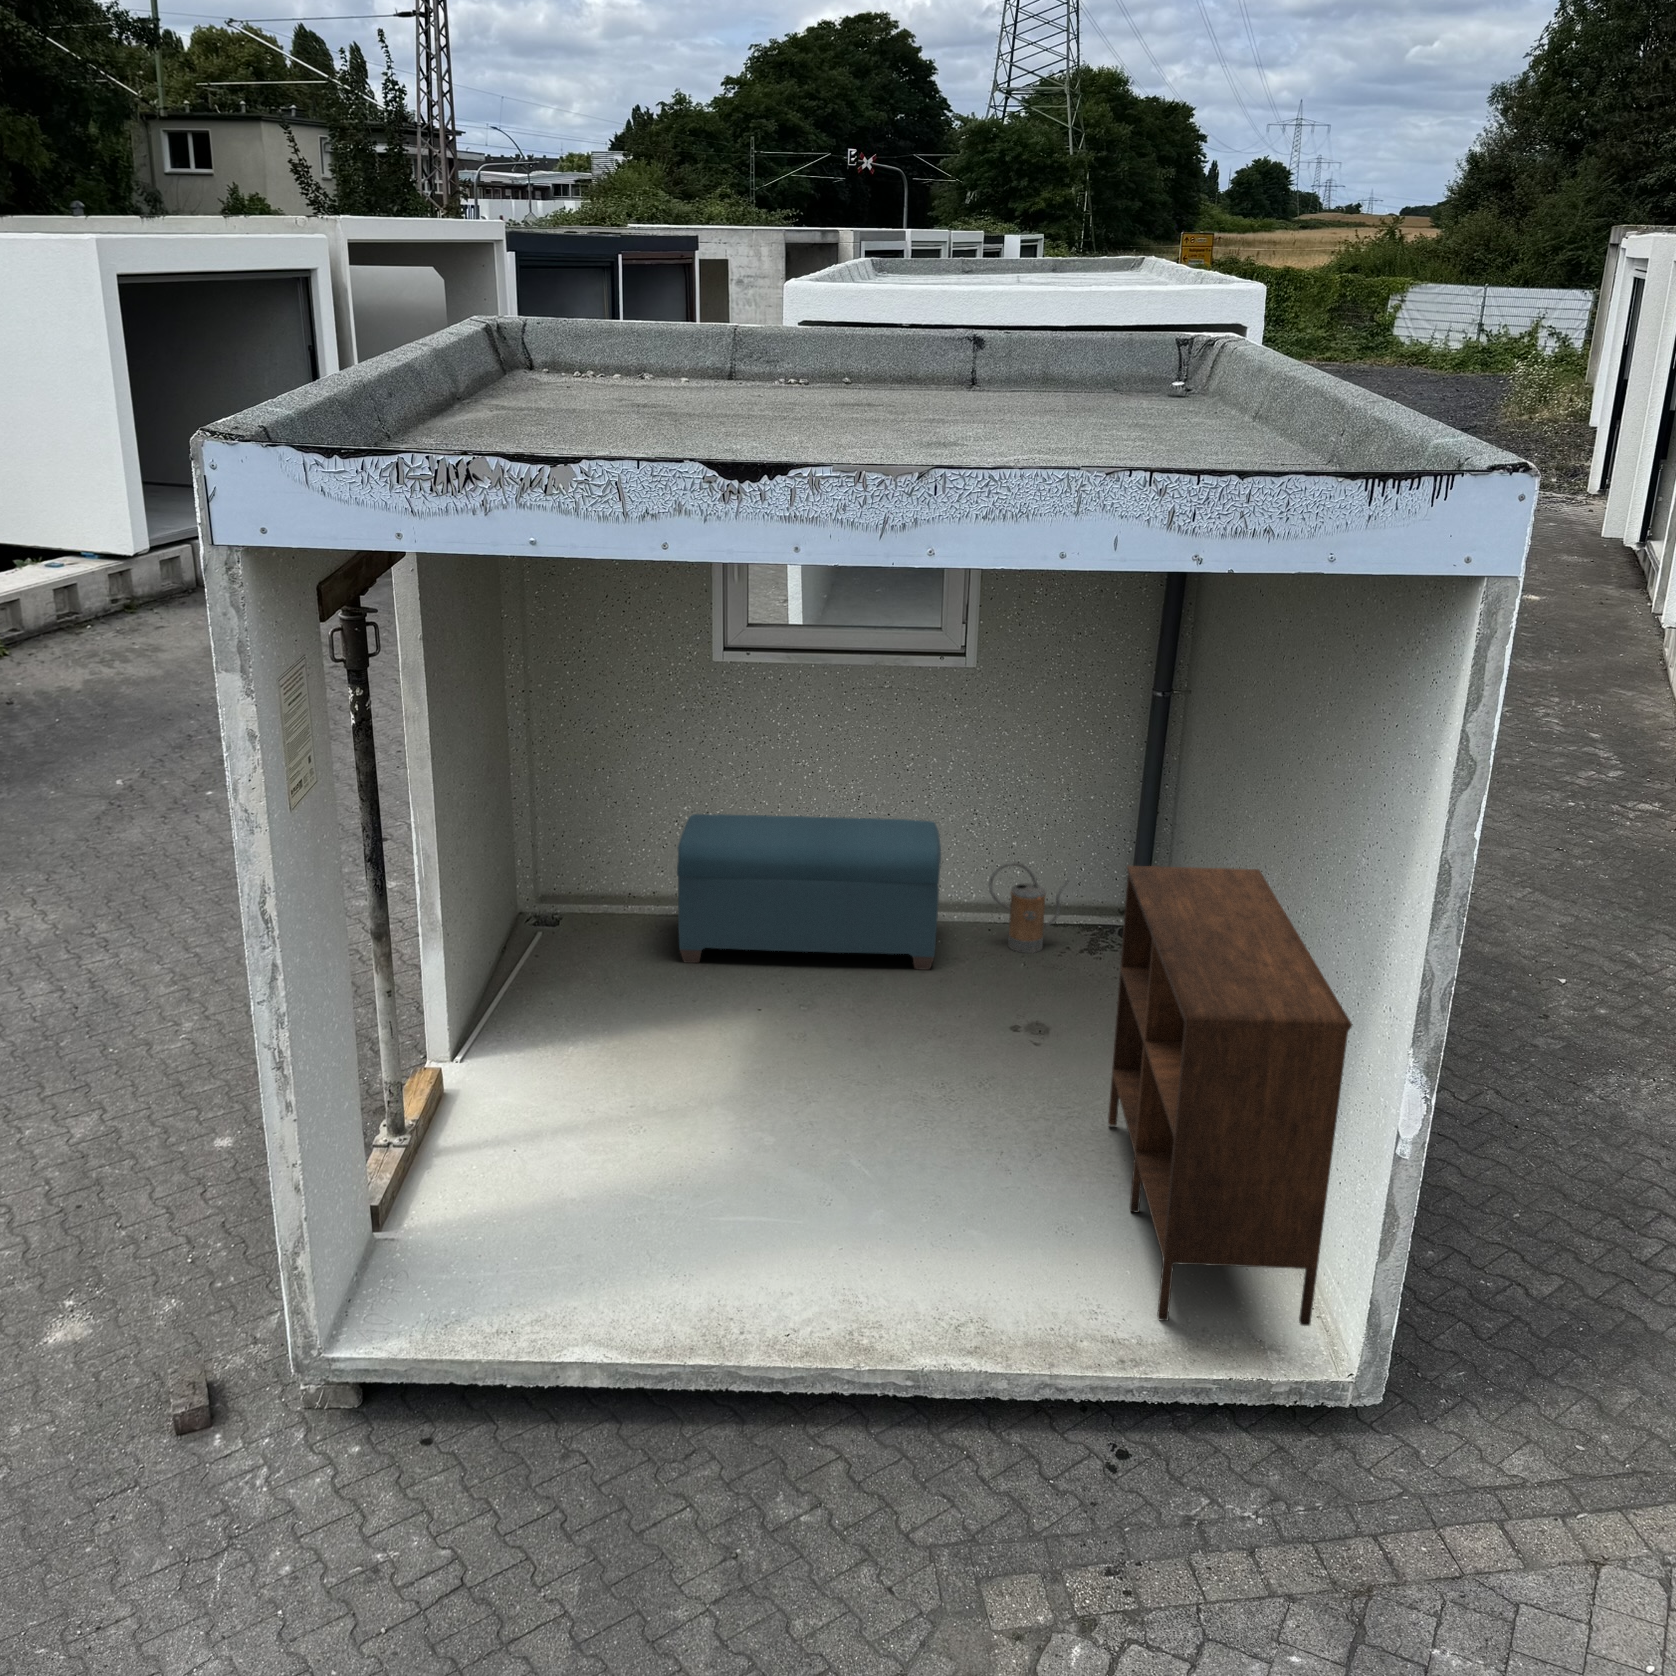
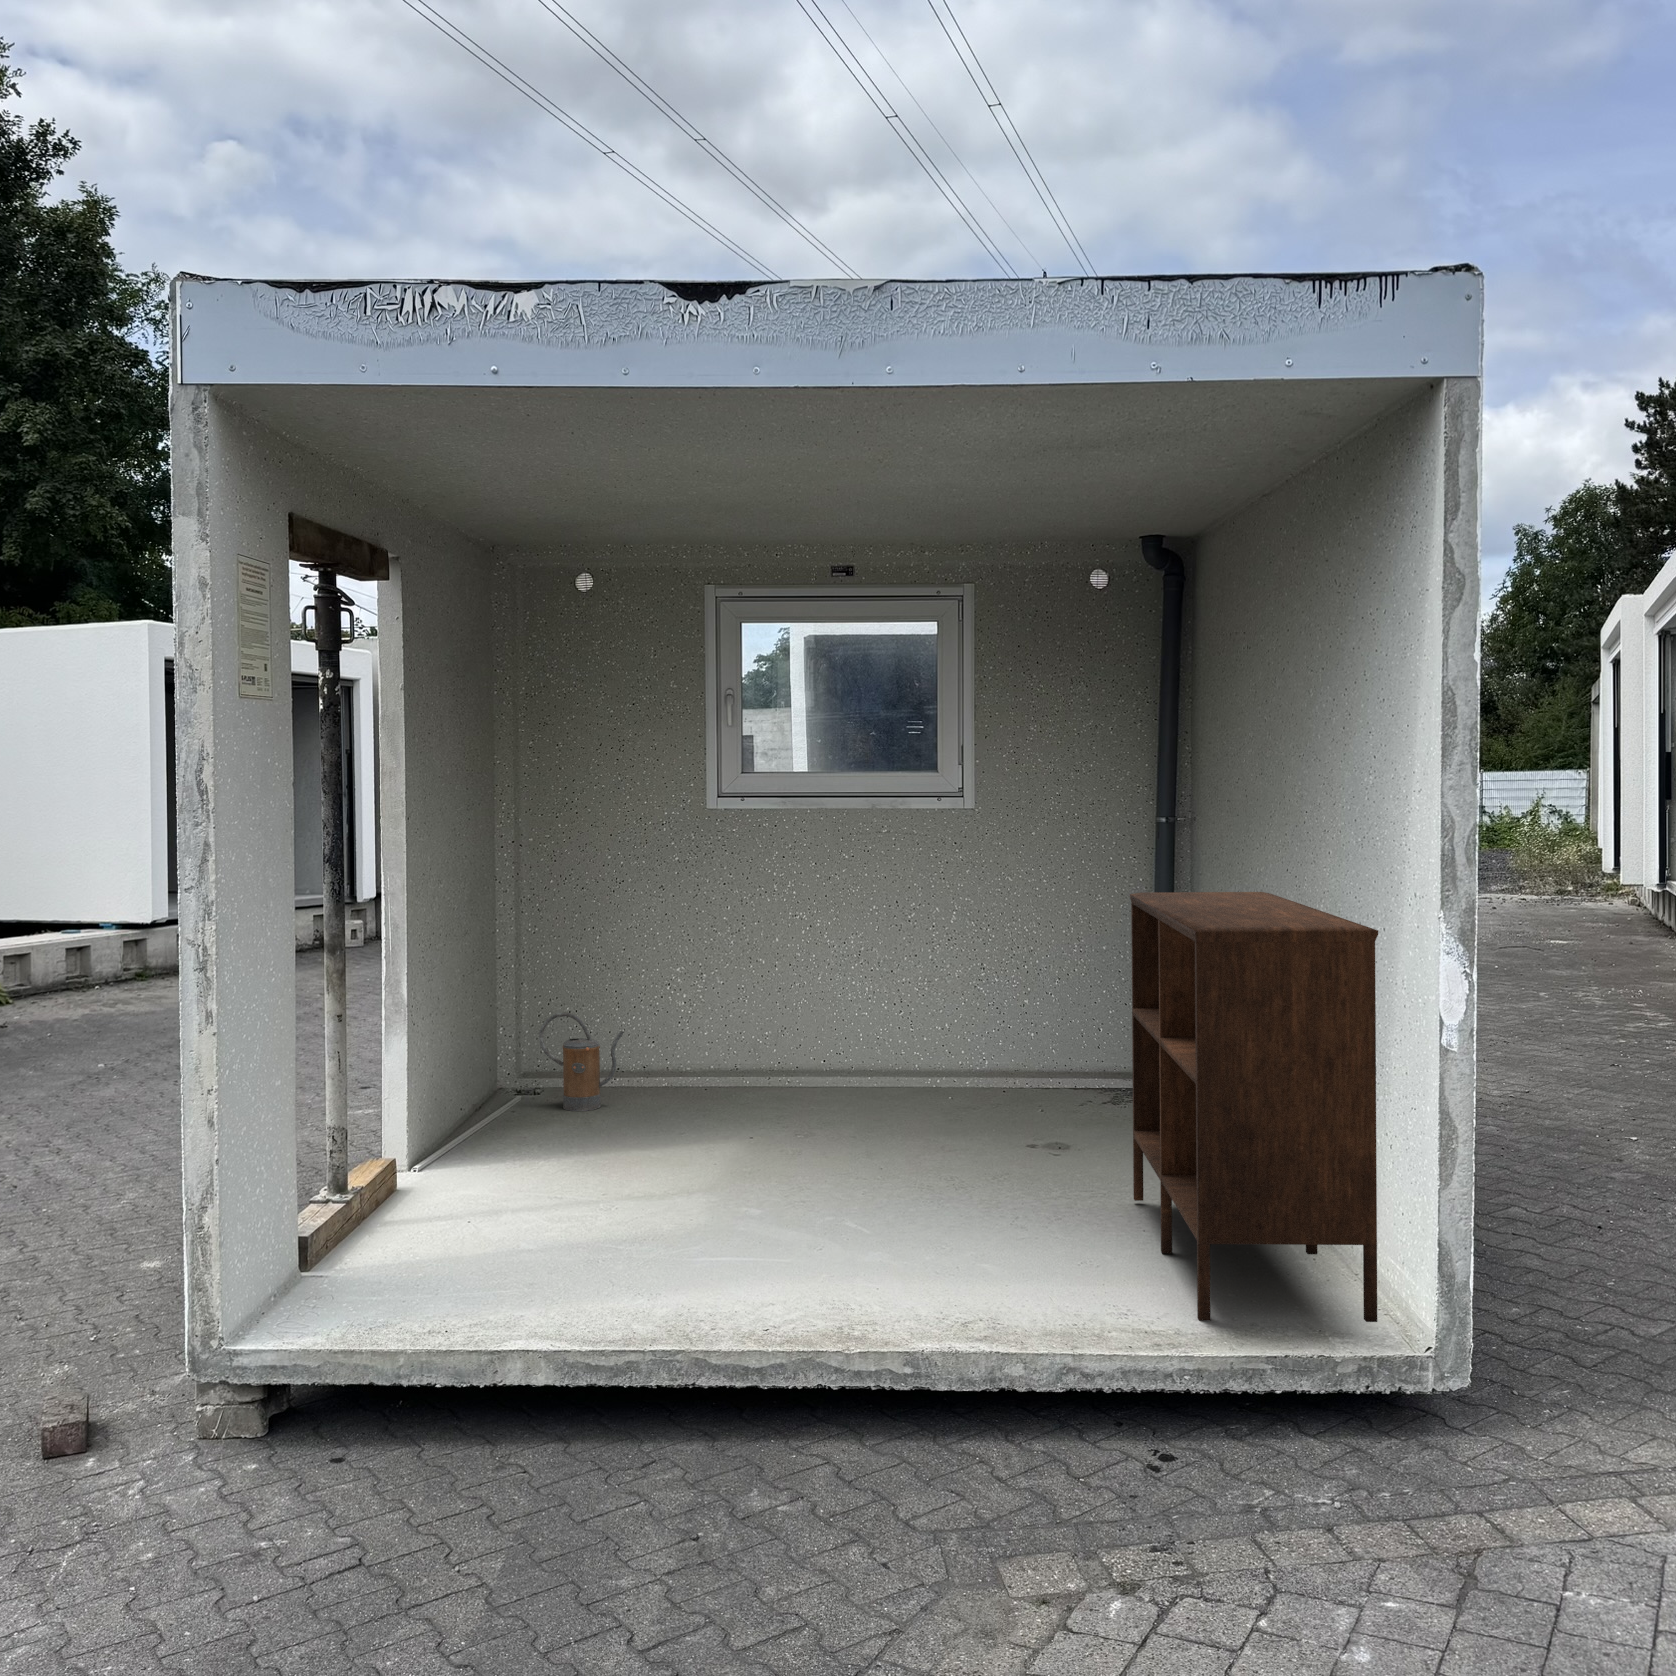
bench: present [677,814,941,970] -> none [668,974,944,1119]
watering can: present [989,862,1069,953] -> present [539,1012,624,1111]

